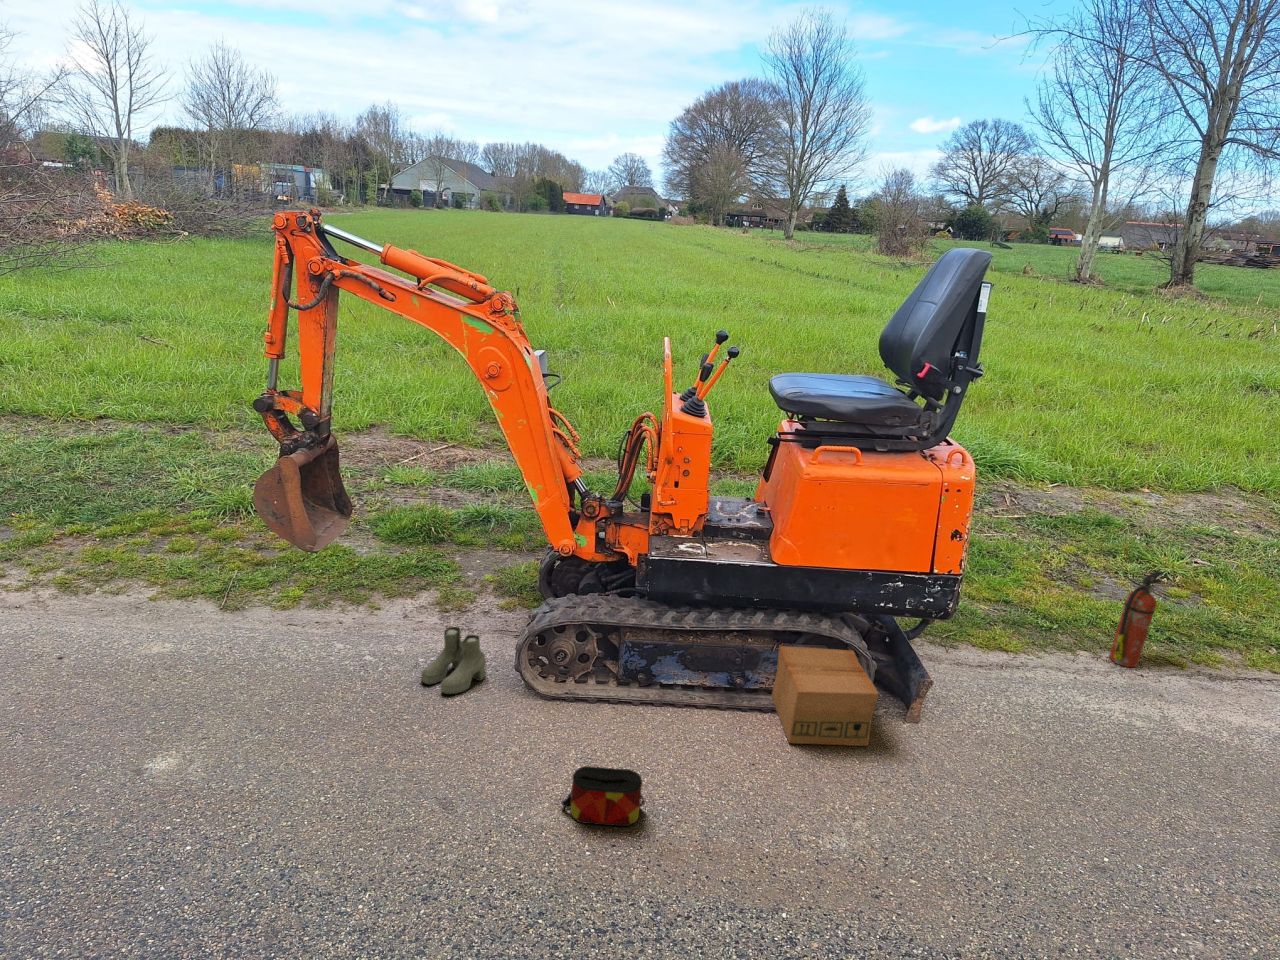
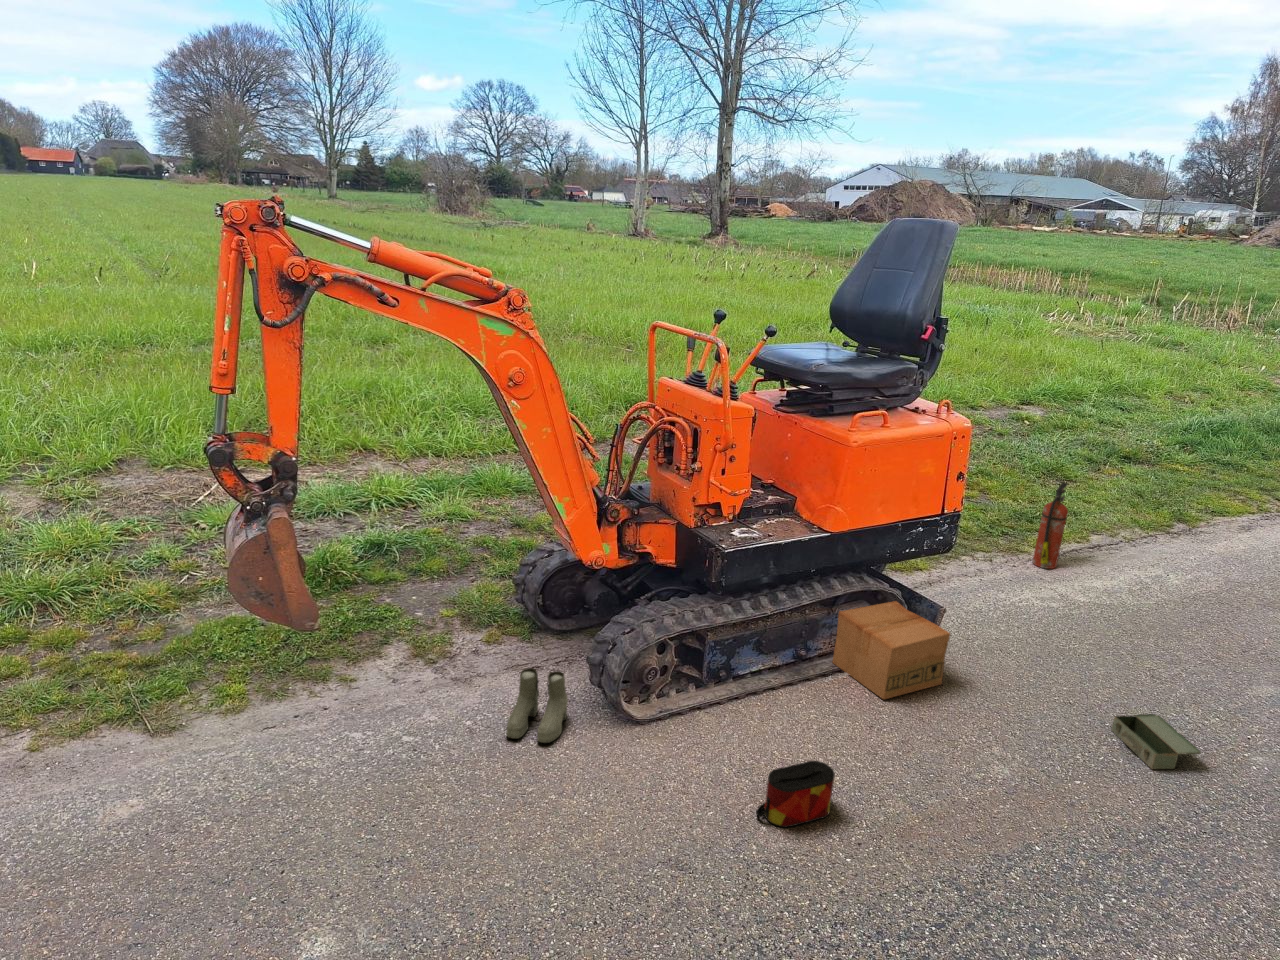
toolbox: none [1024,830,1102,906] -> present [1111,714,1201,769]

